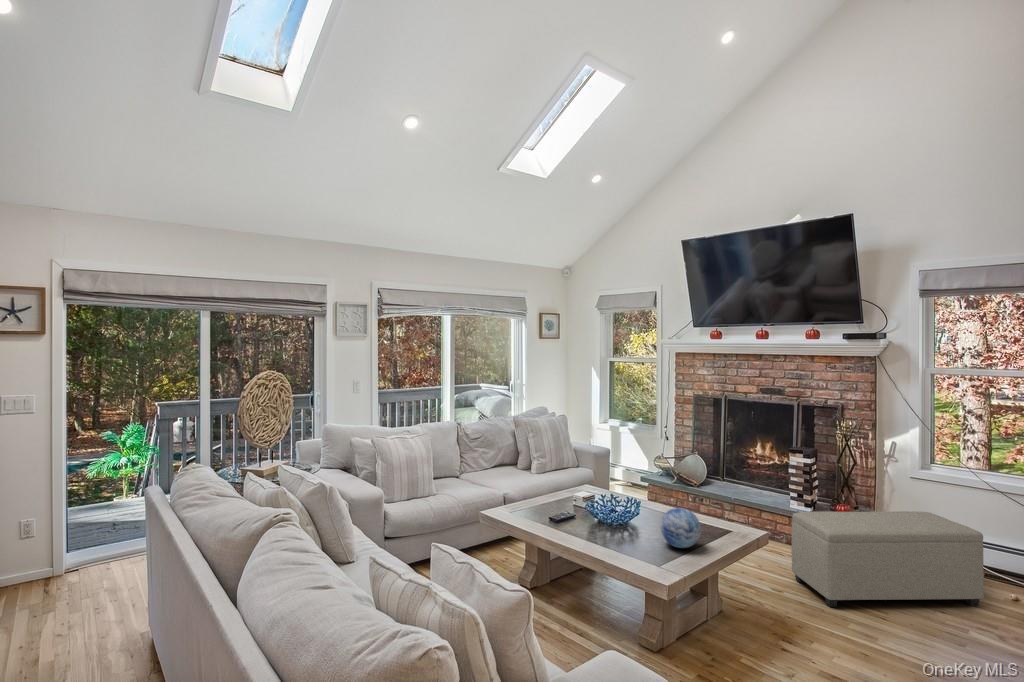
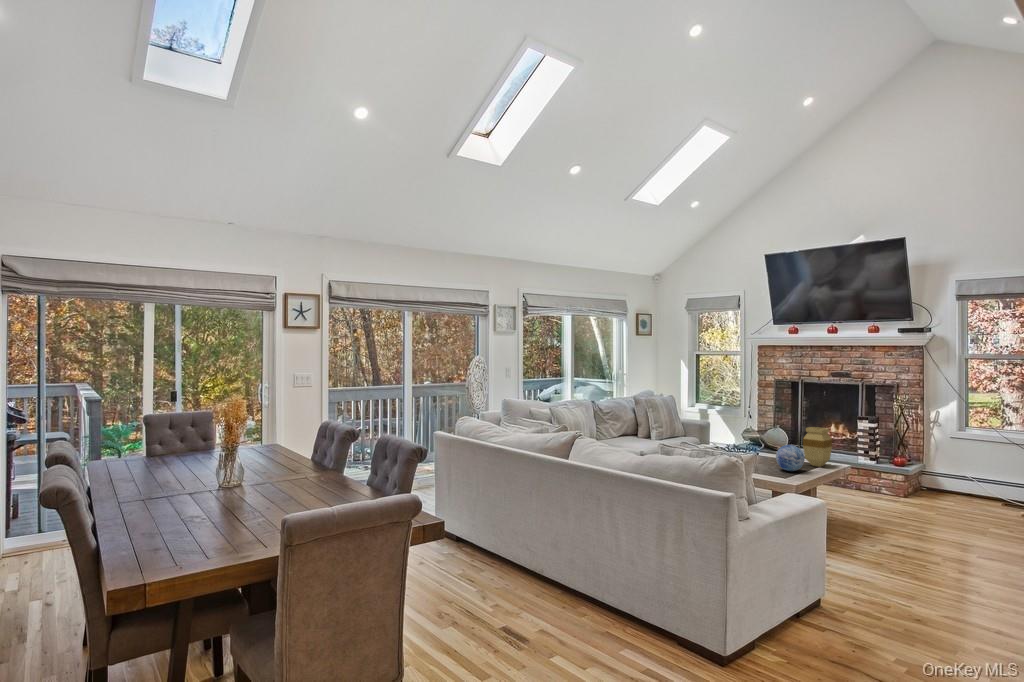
vase: none [704,476,745,536] -> present [803,427,832,467]
ottoman: present [792,511,984,607] -> none [863,456,1001,518]

